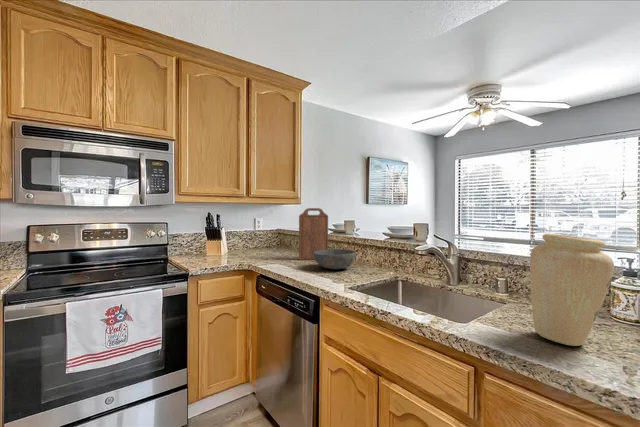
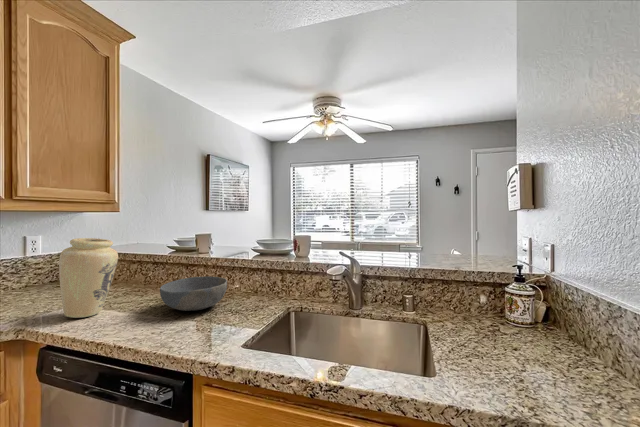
cutting board: present [299,208,328,260] -> none [124,218,174,300]
vase: present [530,234,614,346] -> present [59,238,118,318]

